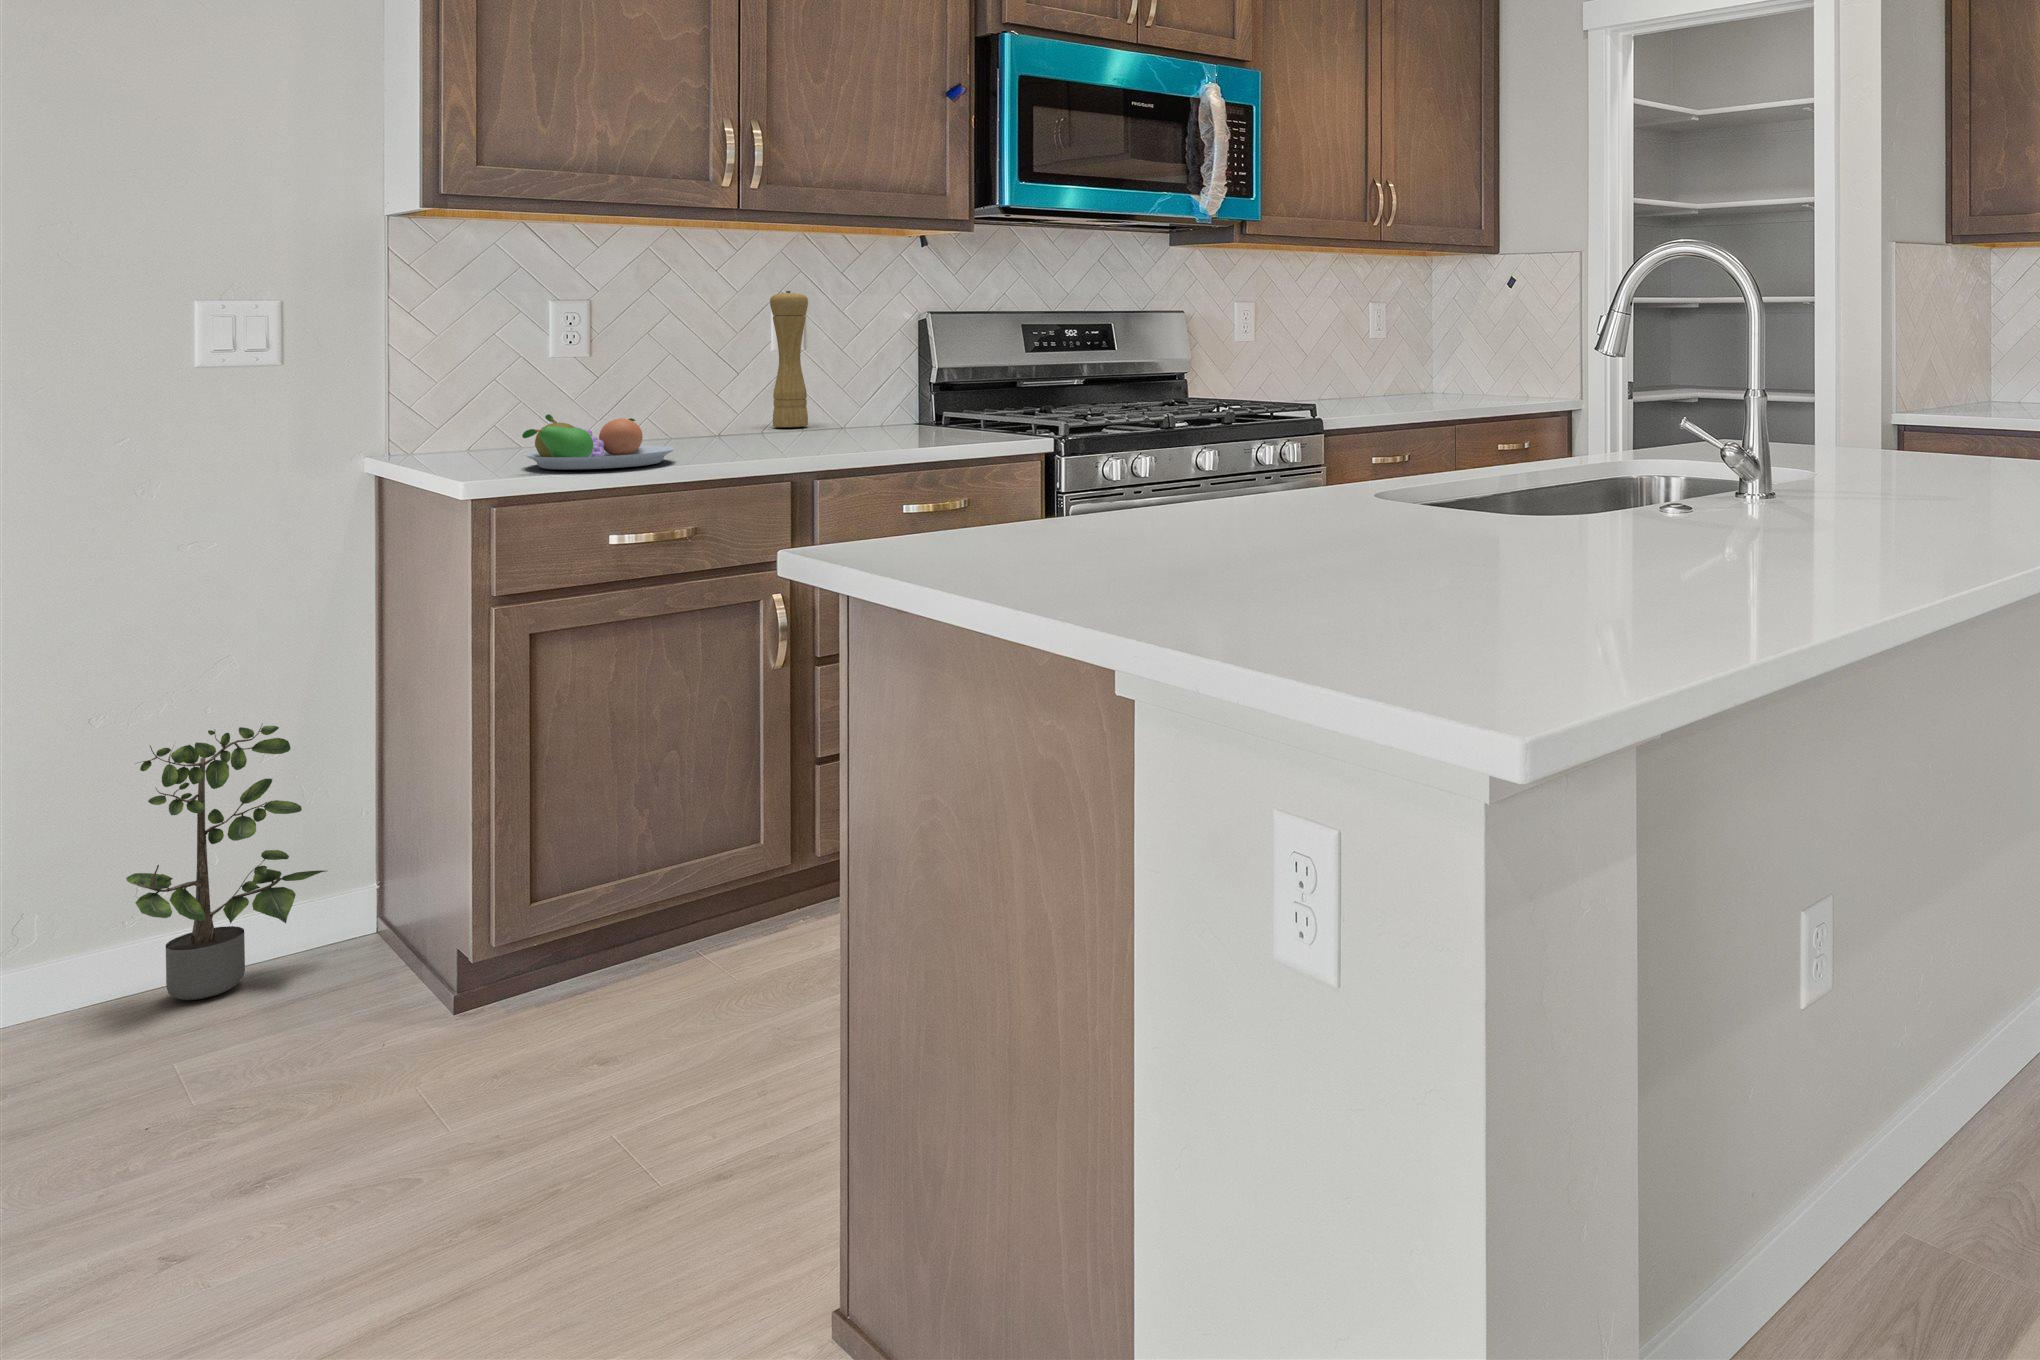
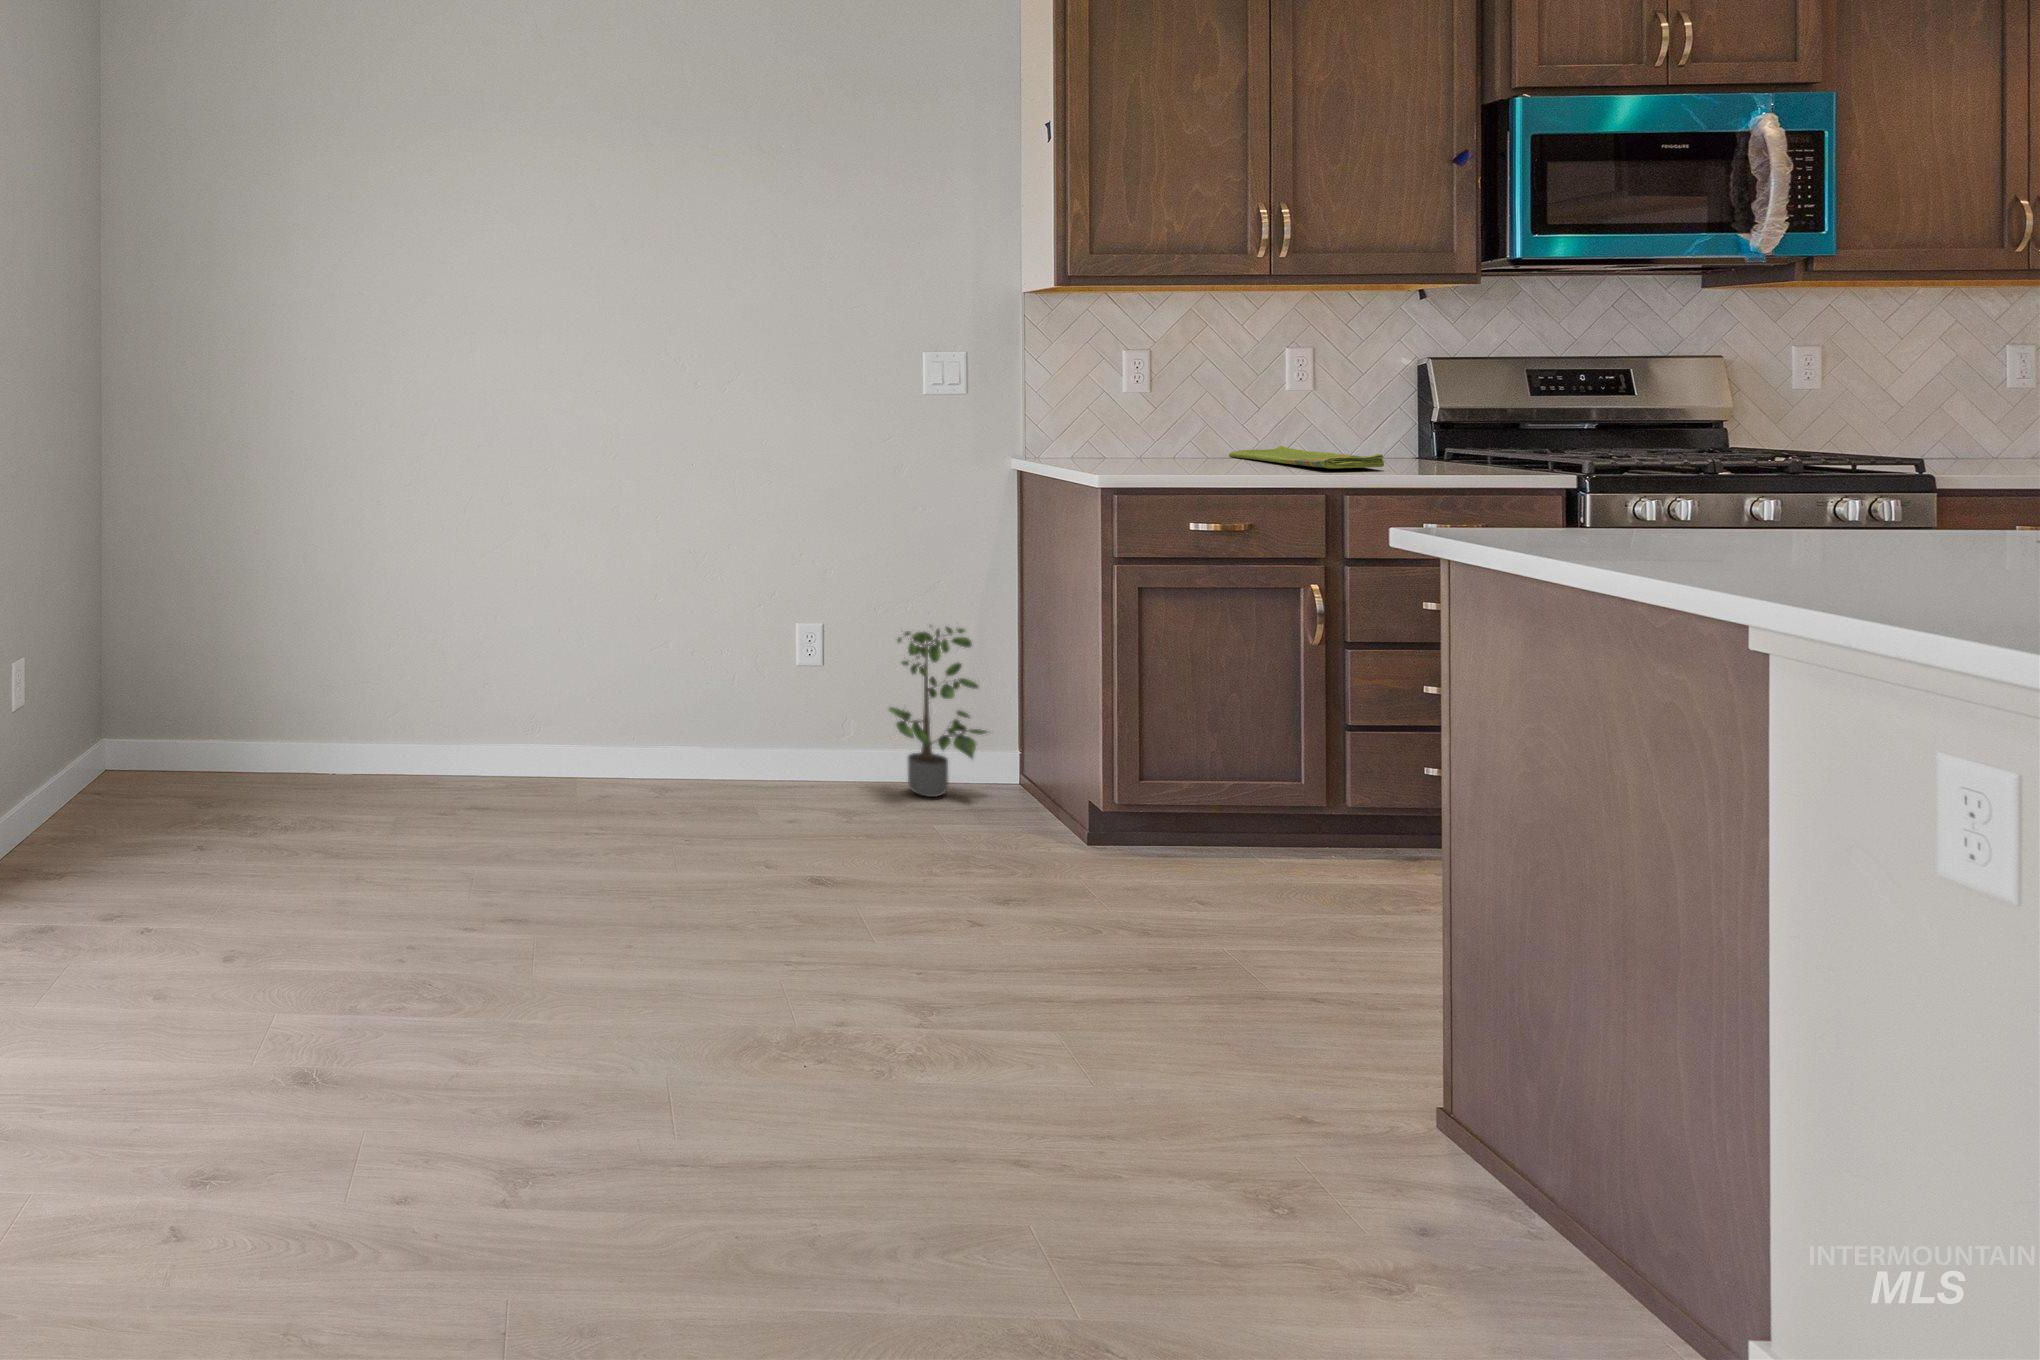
pepper mill: present [770,291,808,427] -> none [1288,338,1321,451]
fruit bowl: present [522,414,675,469] -> none [1124,431,1231,474]
dish towel: none [689,423,863,448] -> present [1229,446,1384,468]

